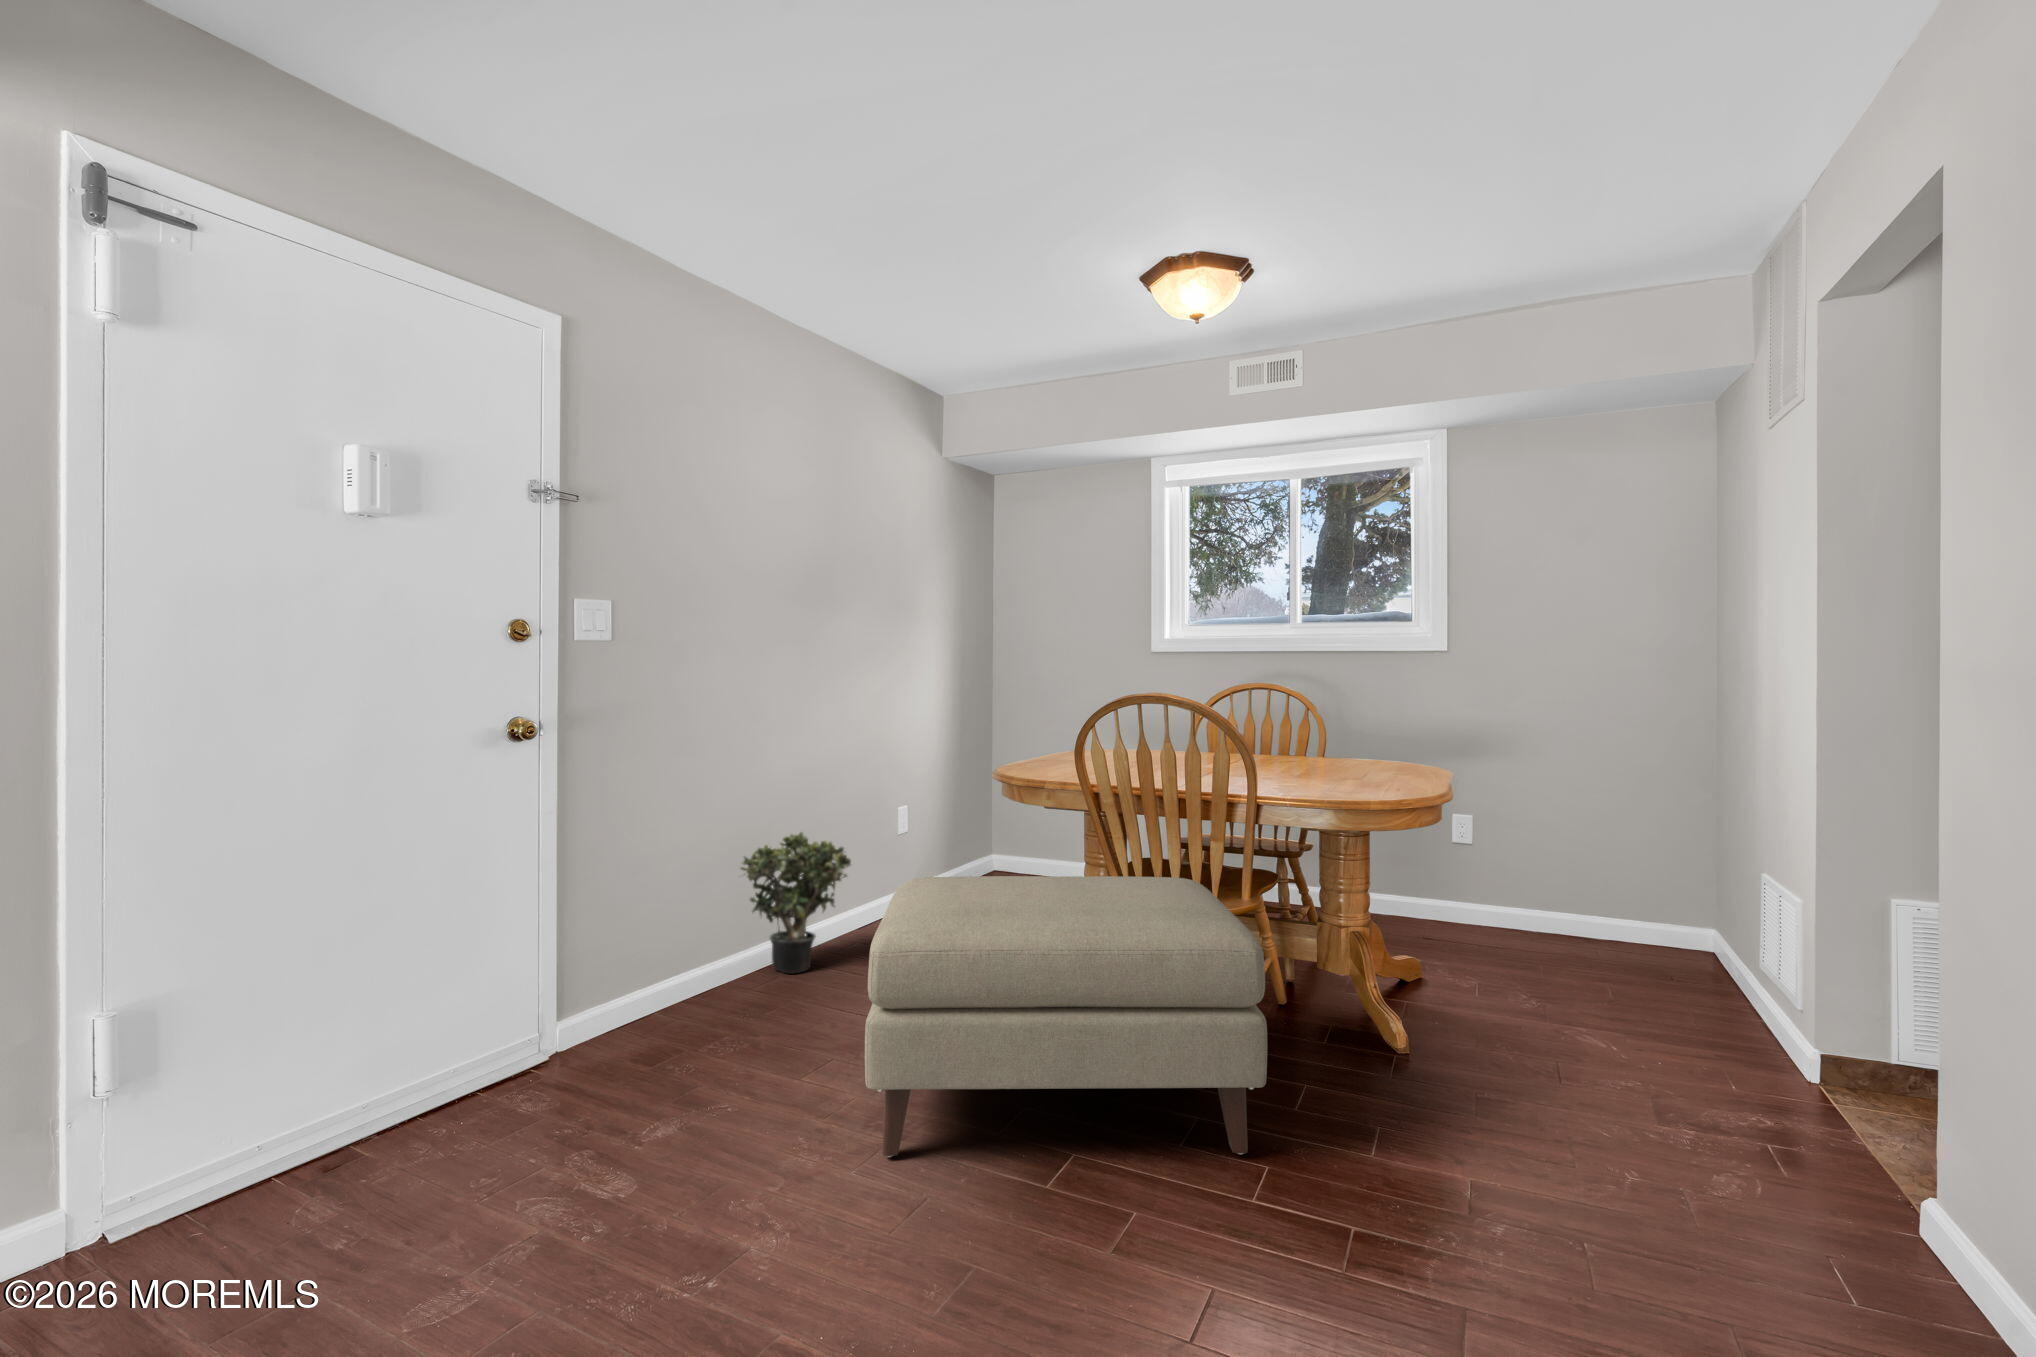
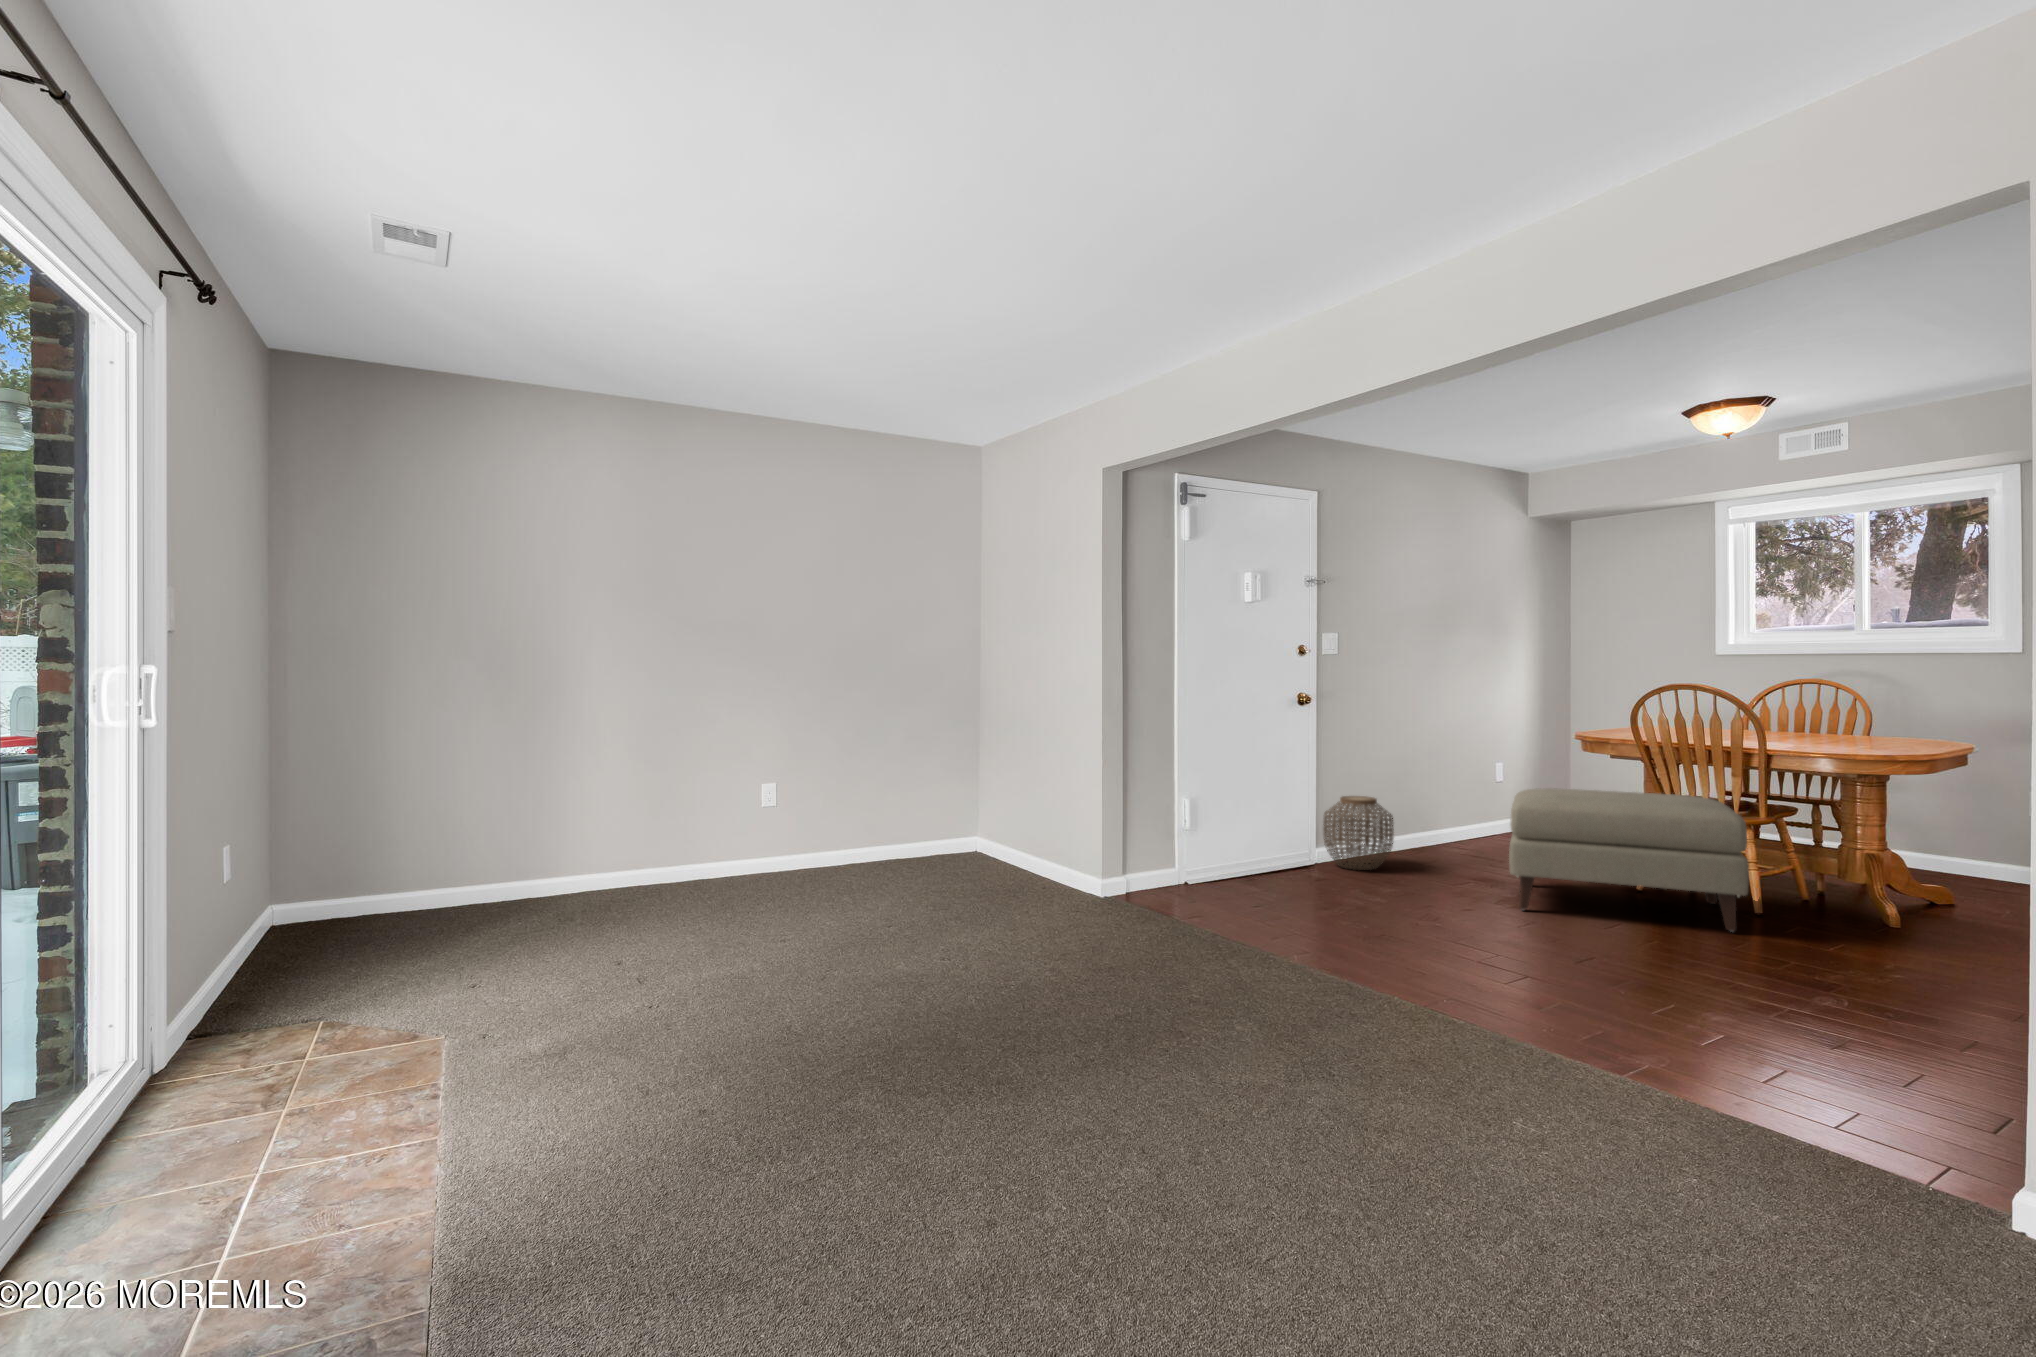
potted plant: present [741,832,851,974] -> none [1402,770,1475,854]
woven basket: none [558,900,696,1053] -> present [1323,796,1394,870]

